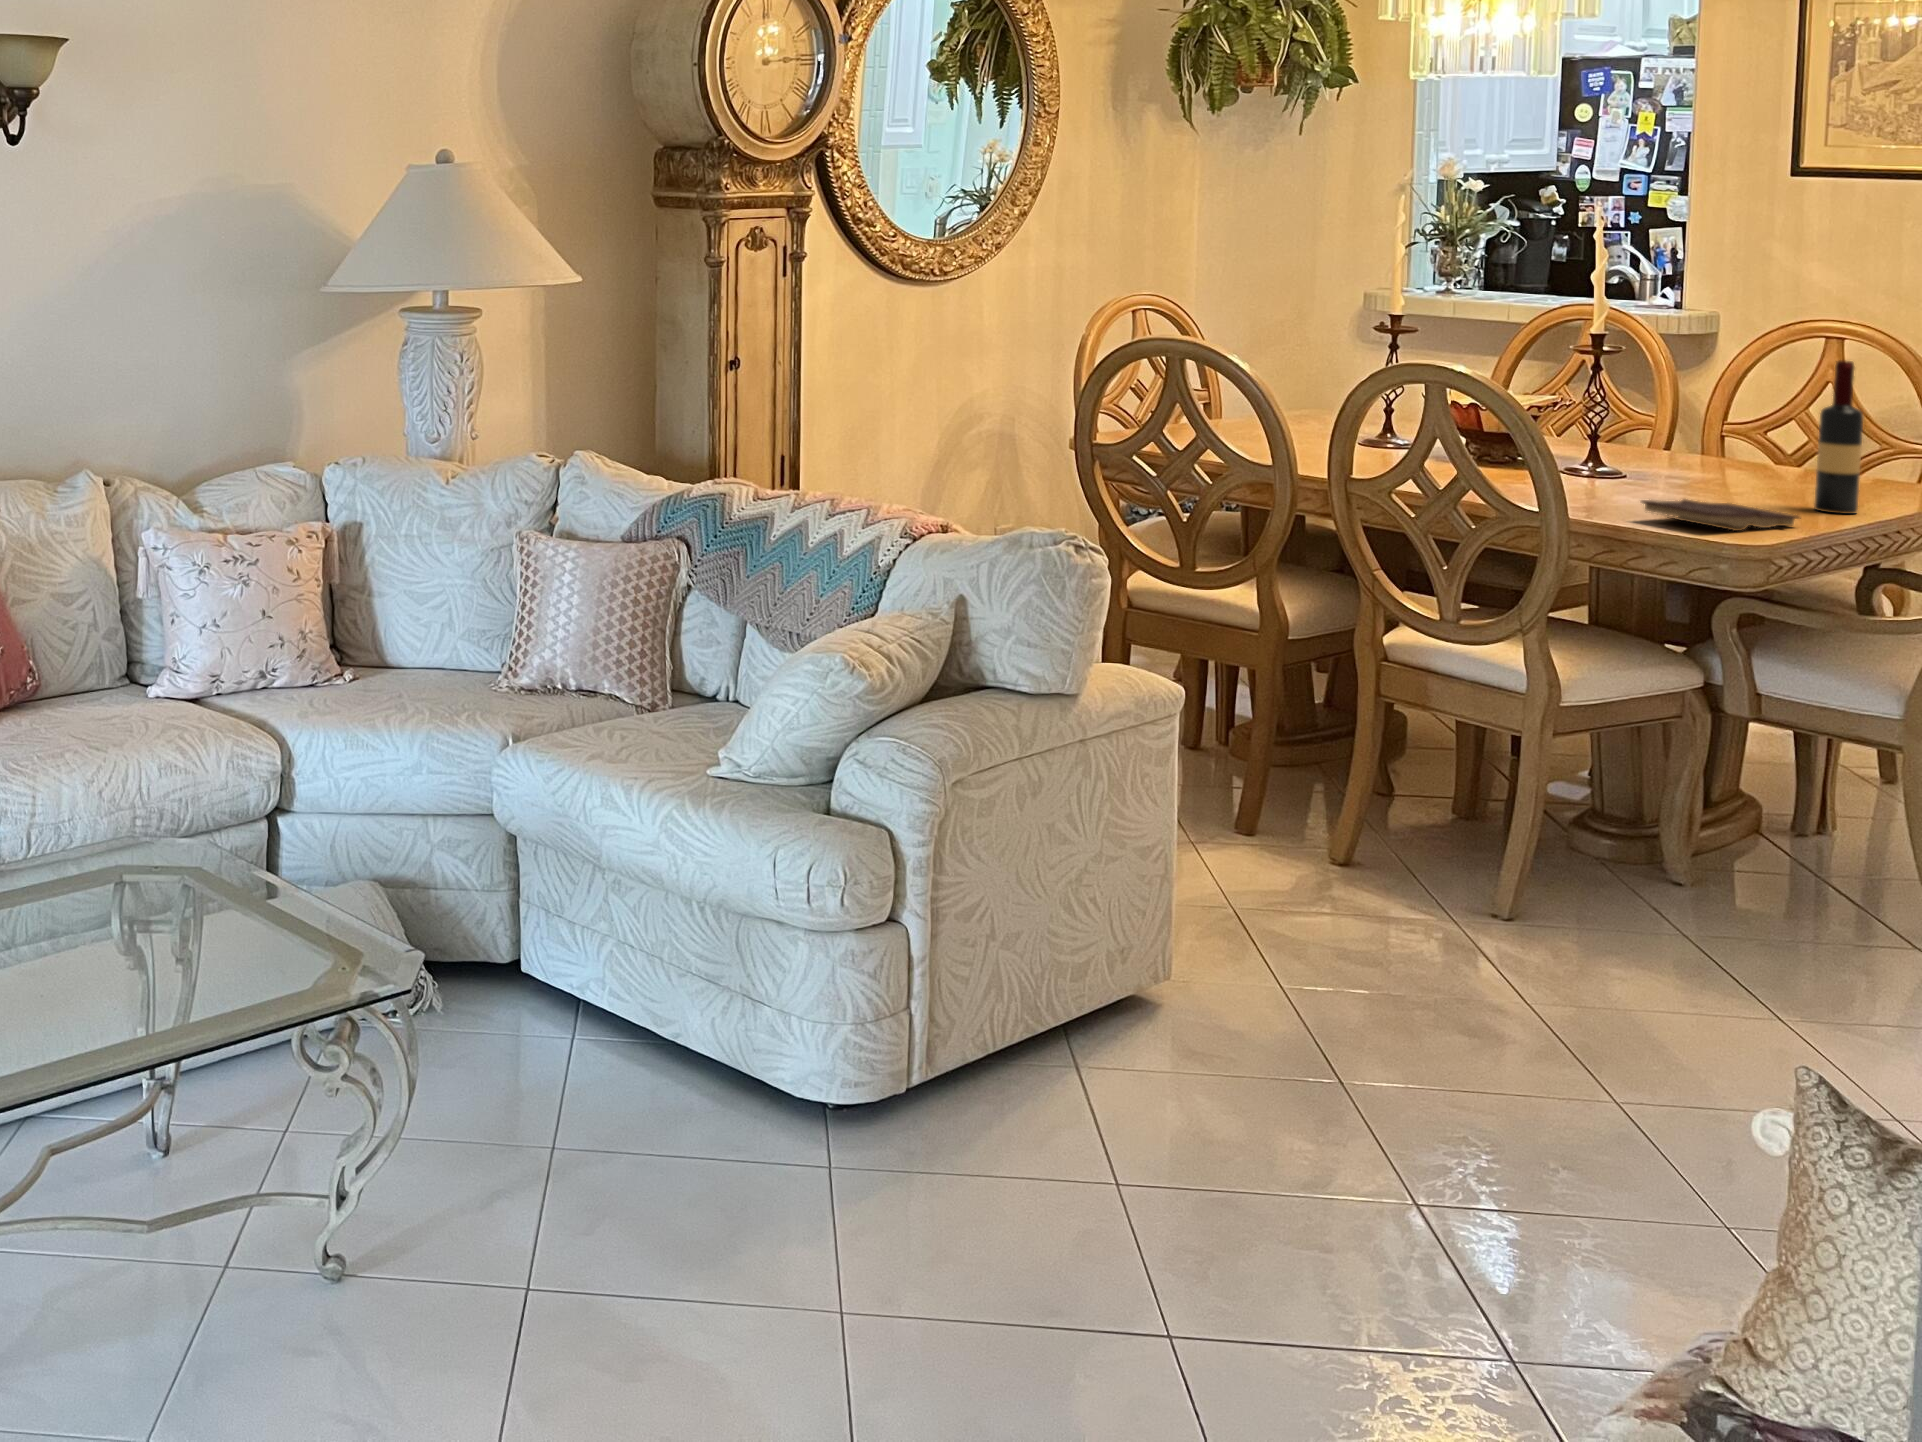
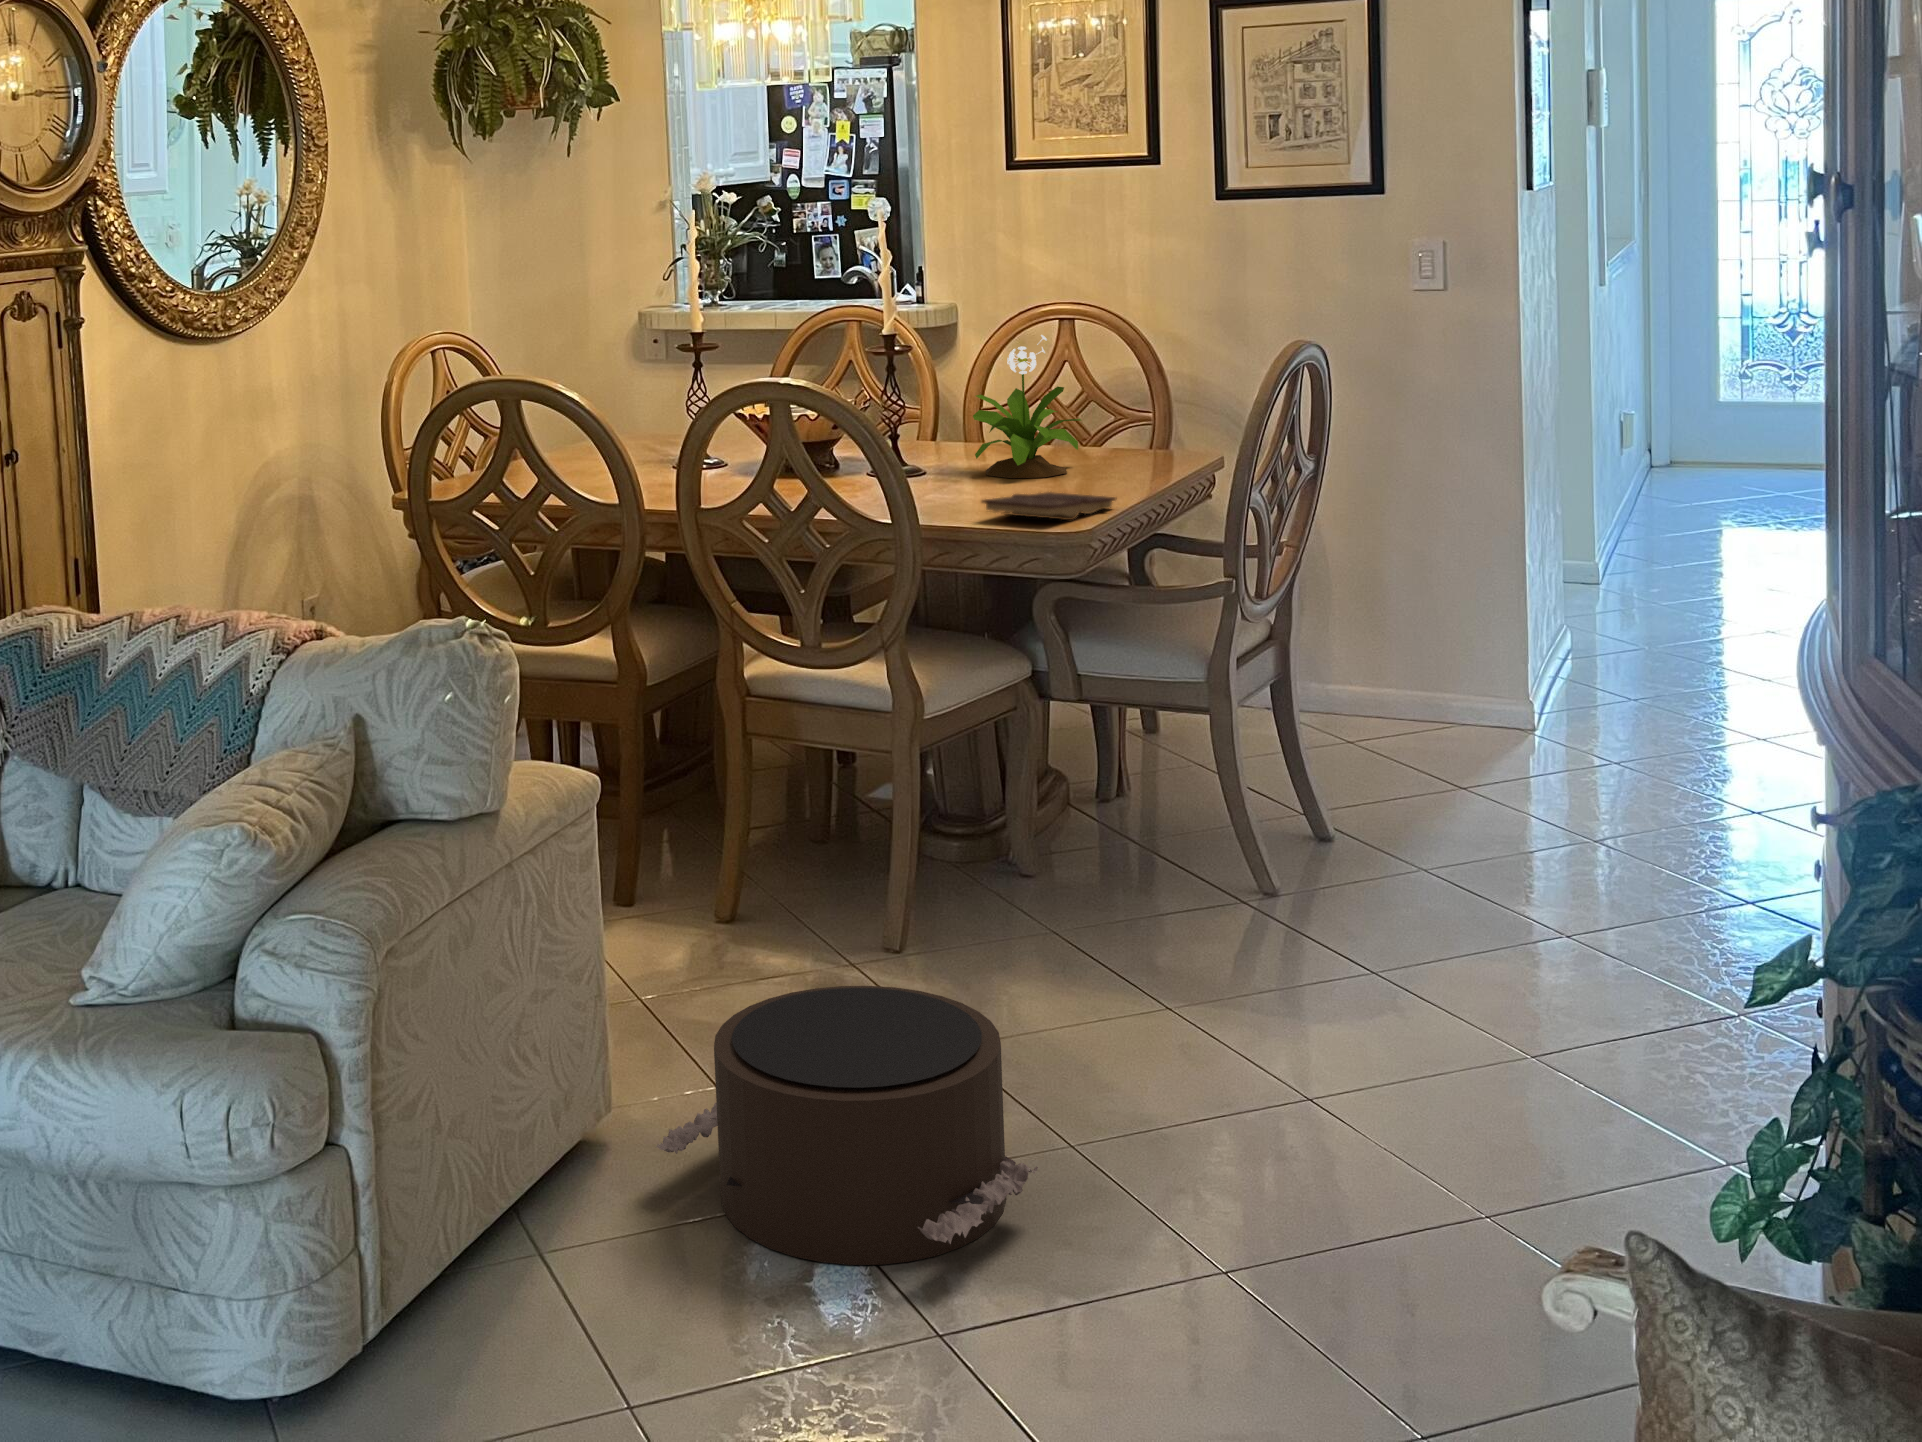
potted flower: none [1669,347,1796,492] -> present [973,335,1081,478]
wine bottle: present [1814,360,1864,514] -> none [1110,340,1149,490]
pouf: none [1190,905,1548,1145] -> present [656,986,1038,1265]

